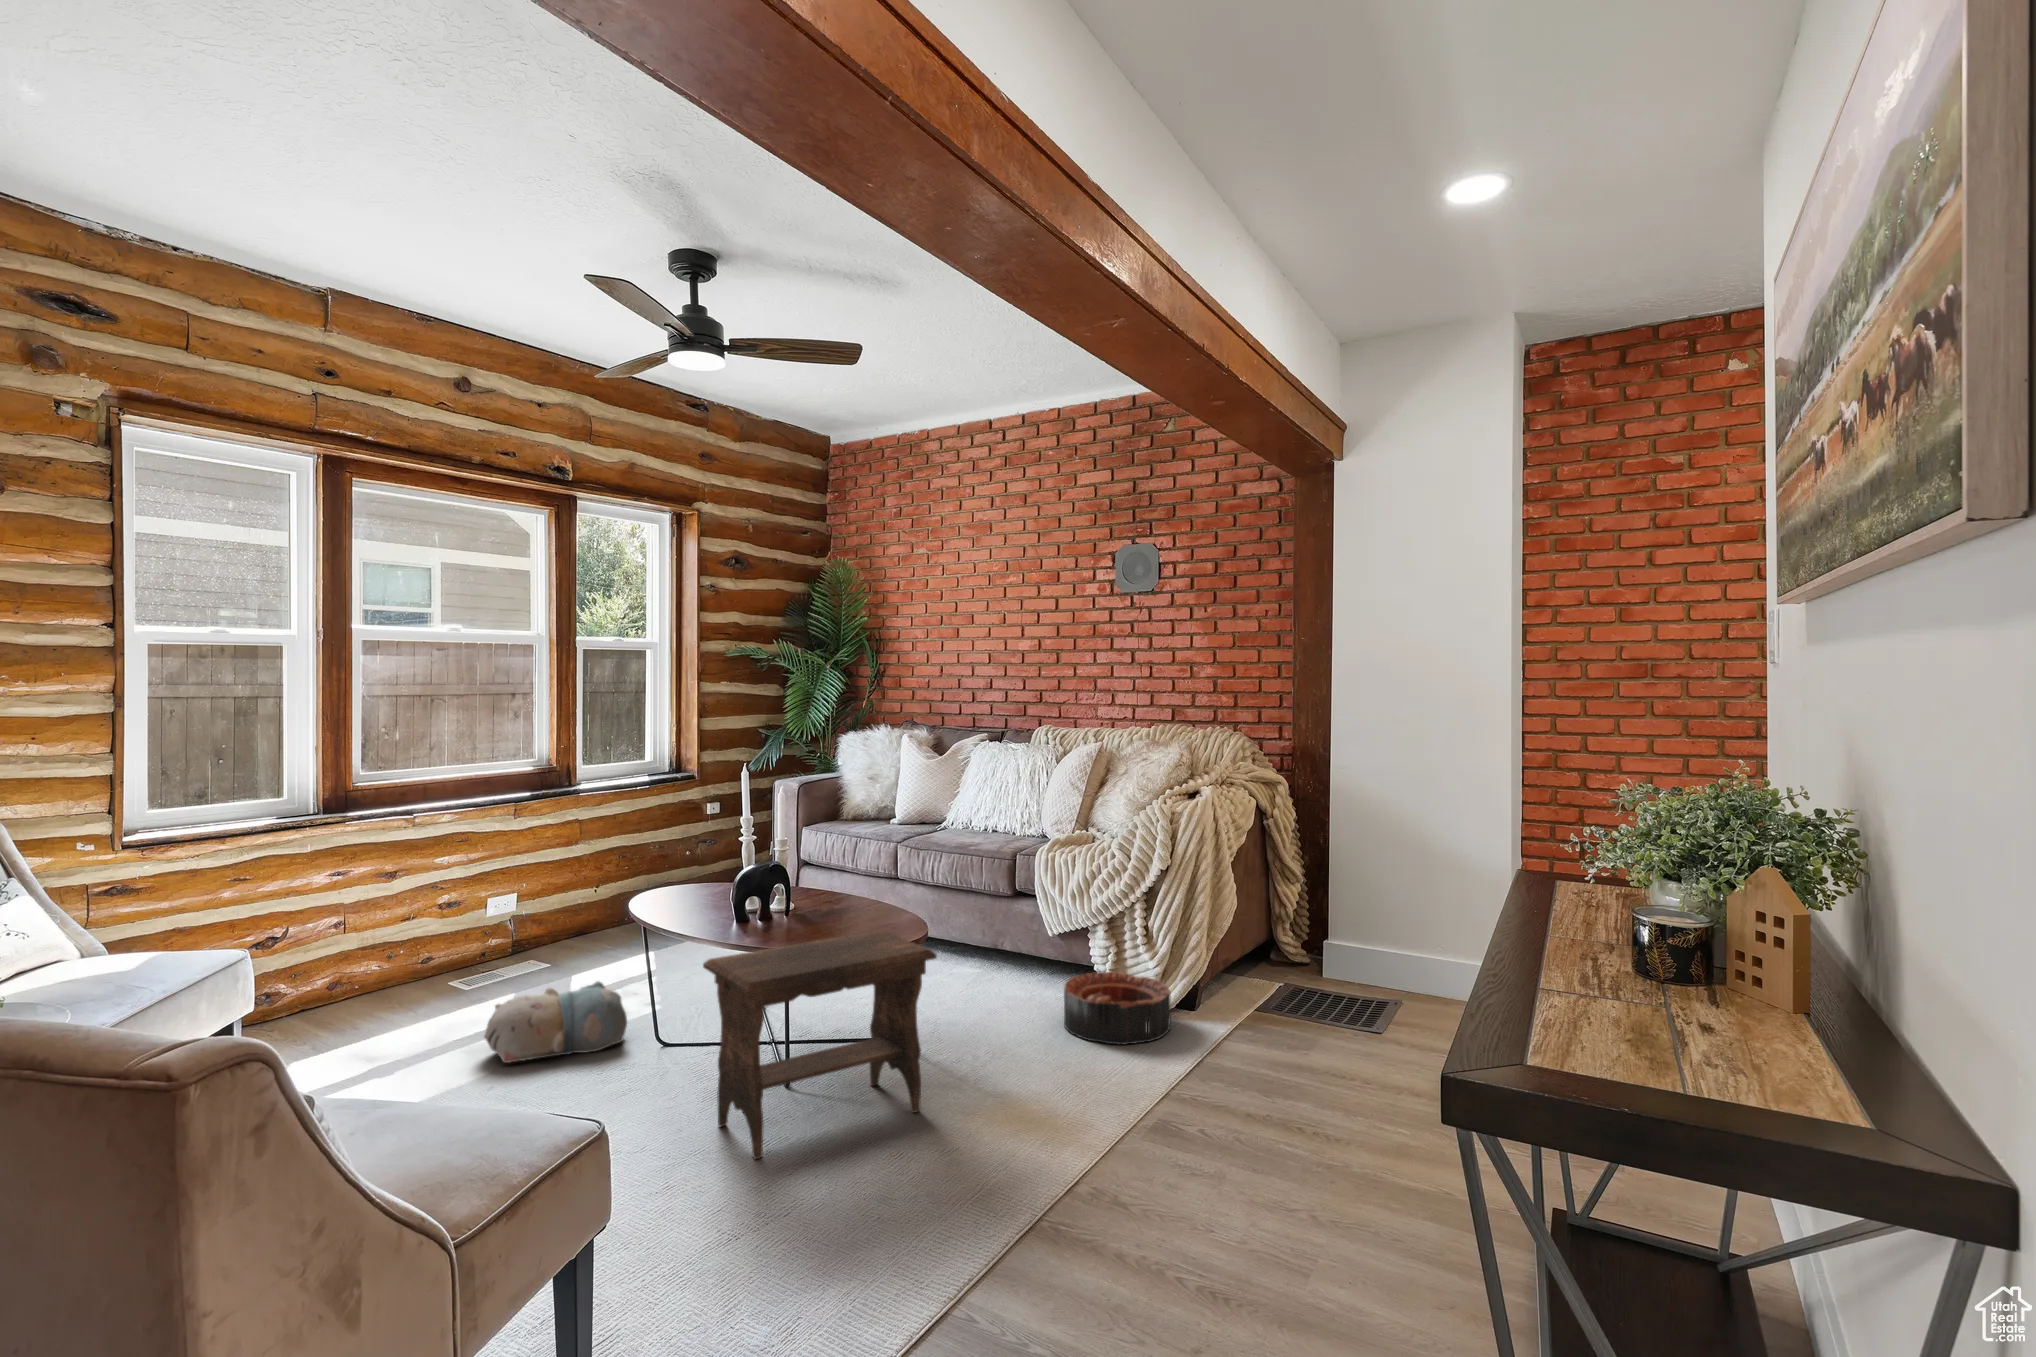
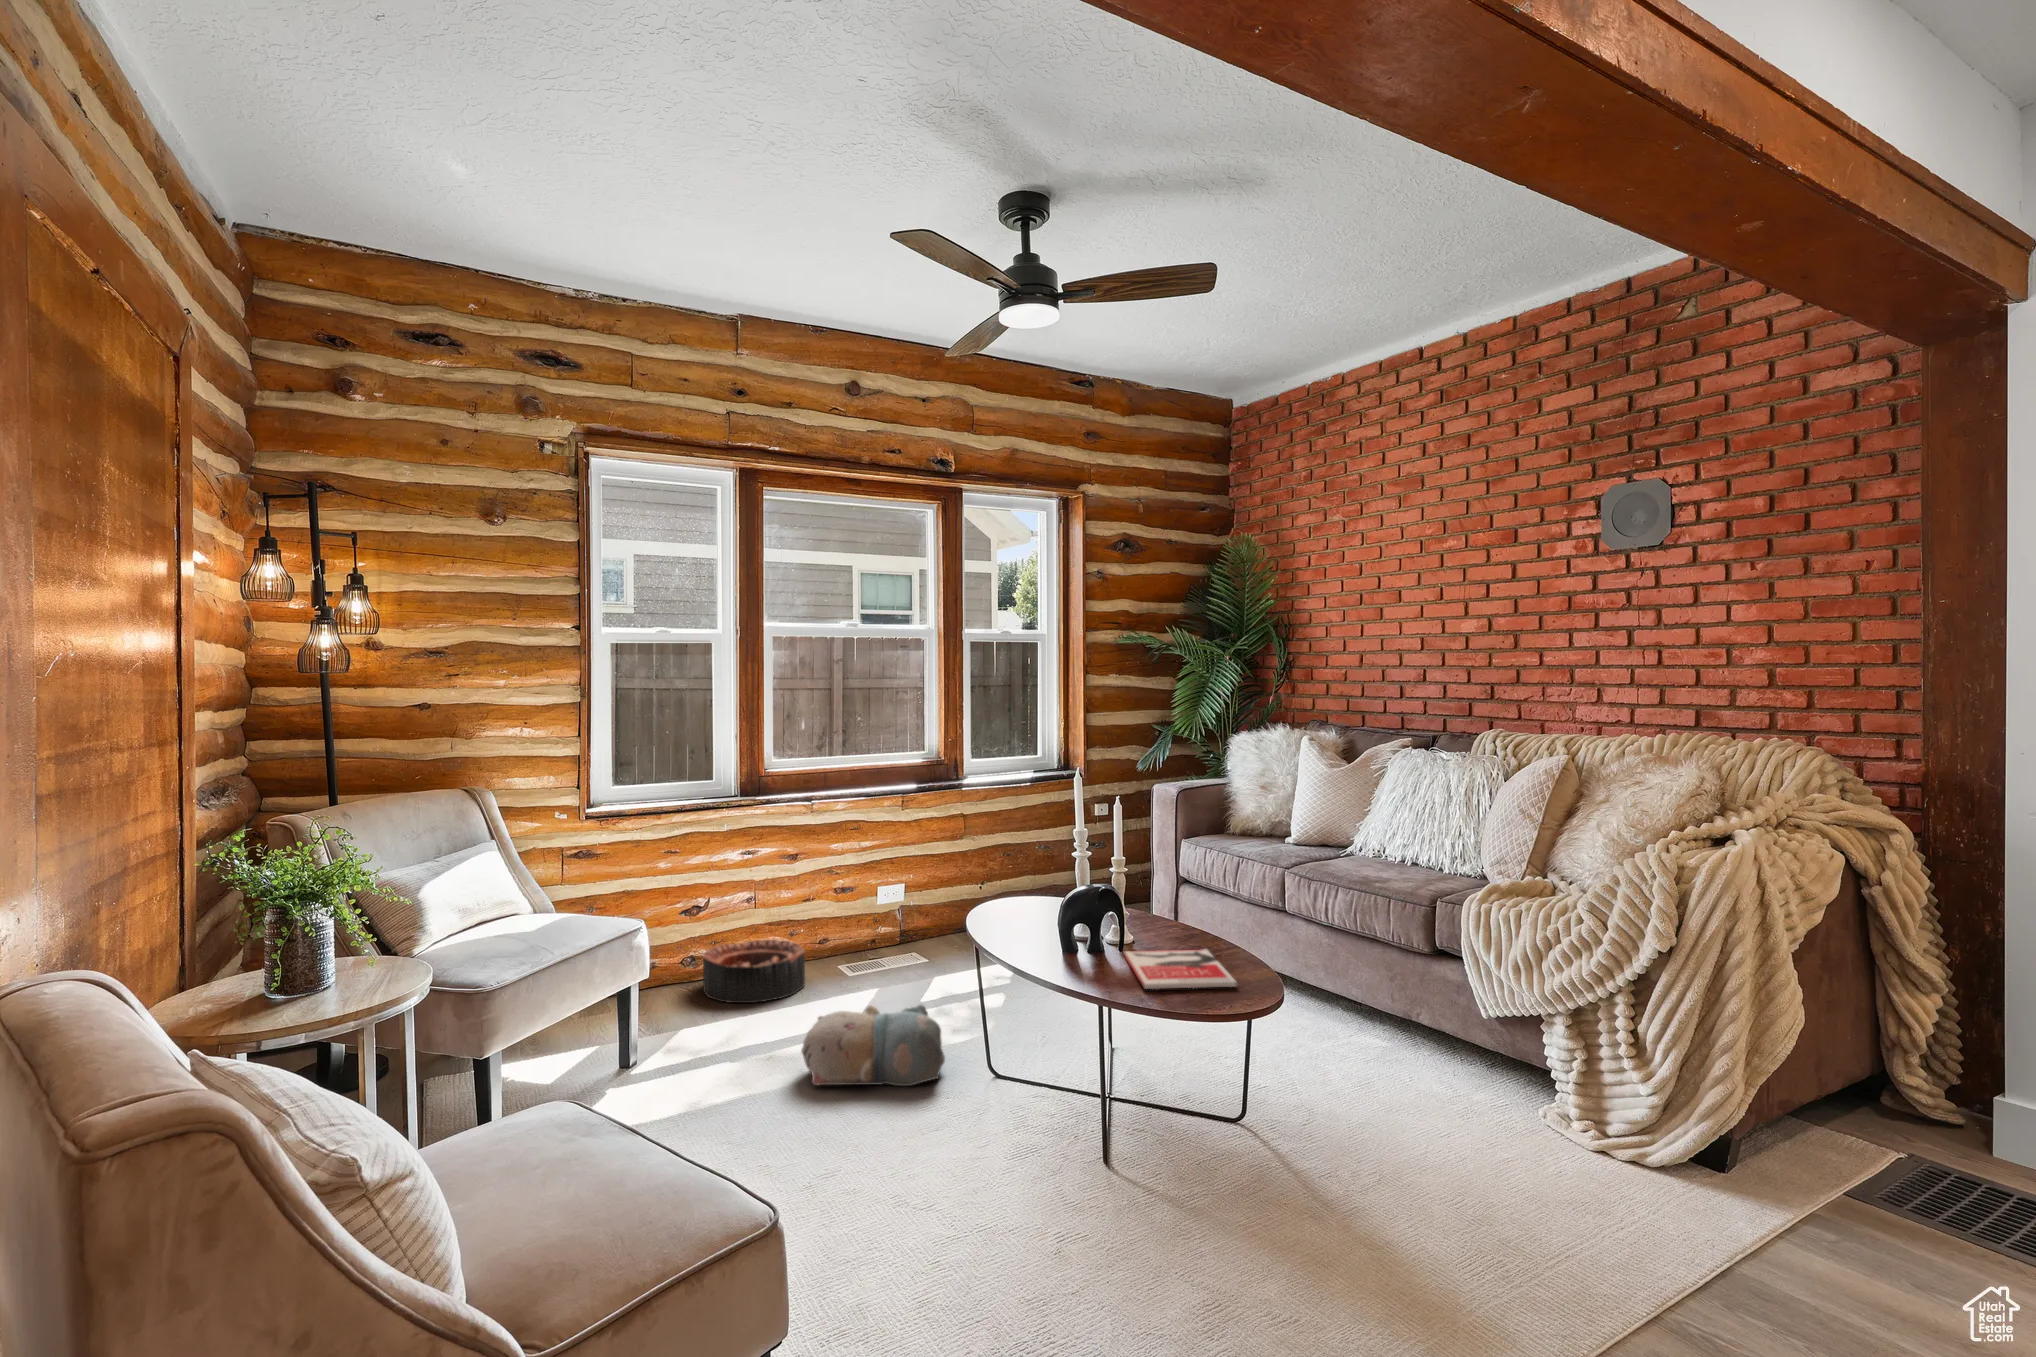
book: none [796,901,894,931] -> present [1123,949,1237,989]
footstool: present [703,930,937,1159] -> none [969,999,1269,1296]
basket: present [1064,972,1171,1045] -> present [703,940,805,1003]

